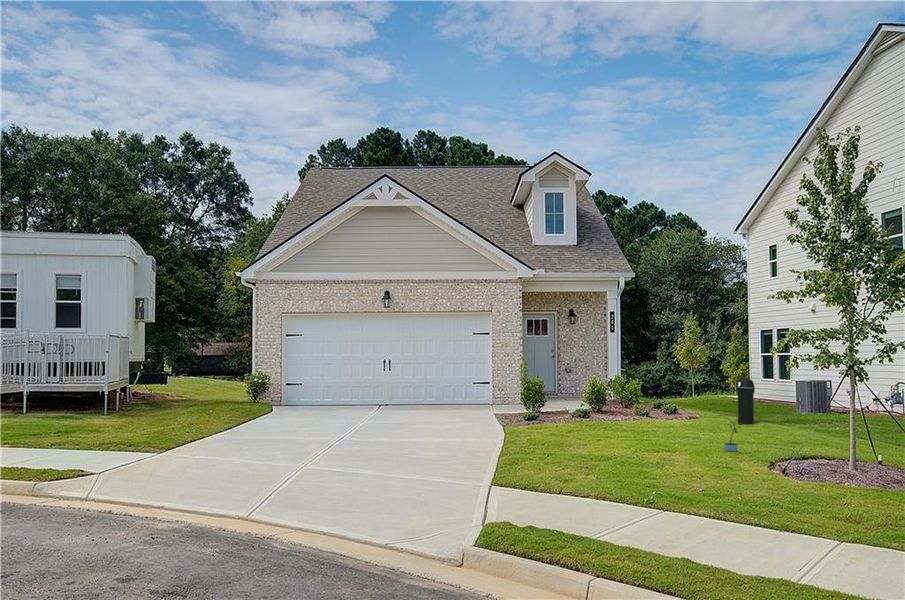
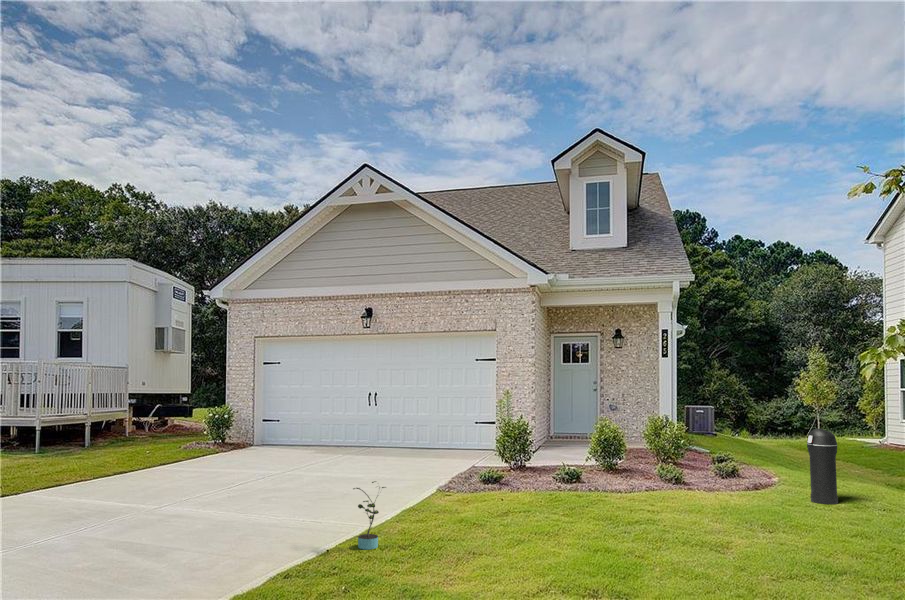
potted plant: present [718,415,742,451] -> present [353,481,386,550]

